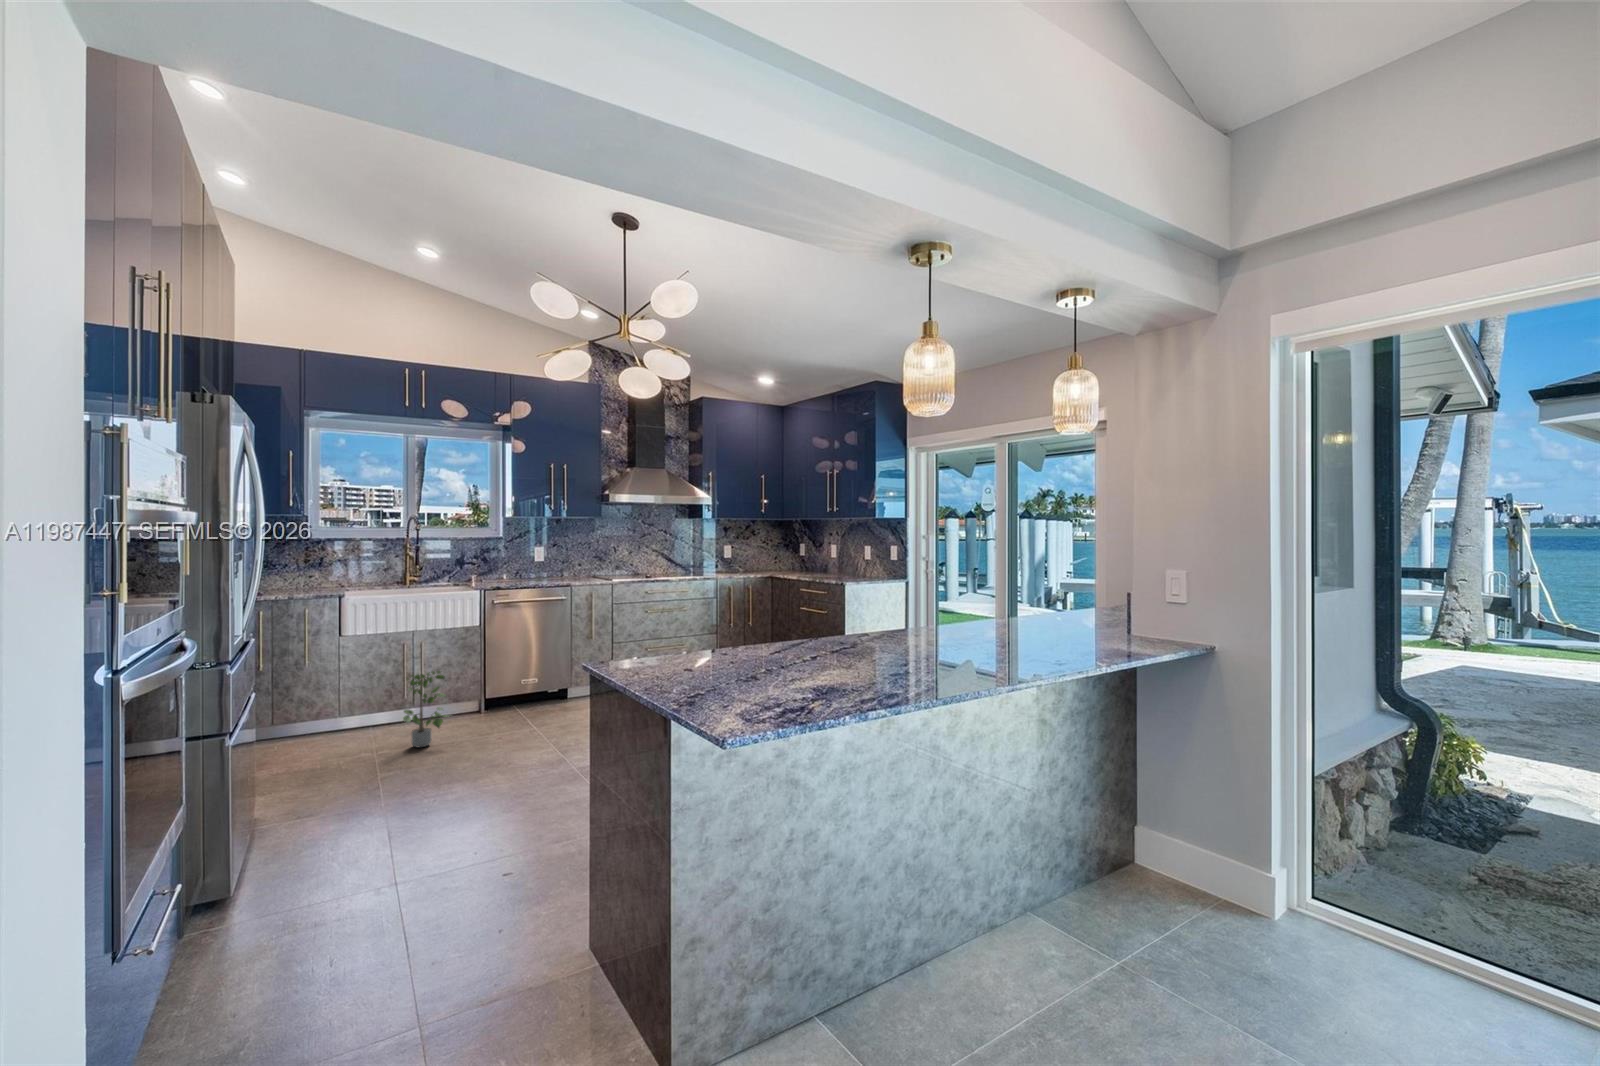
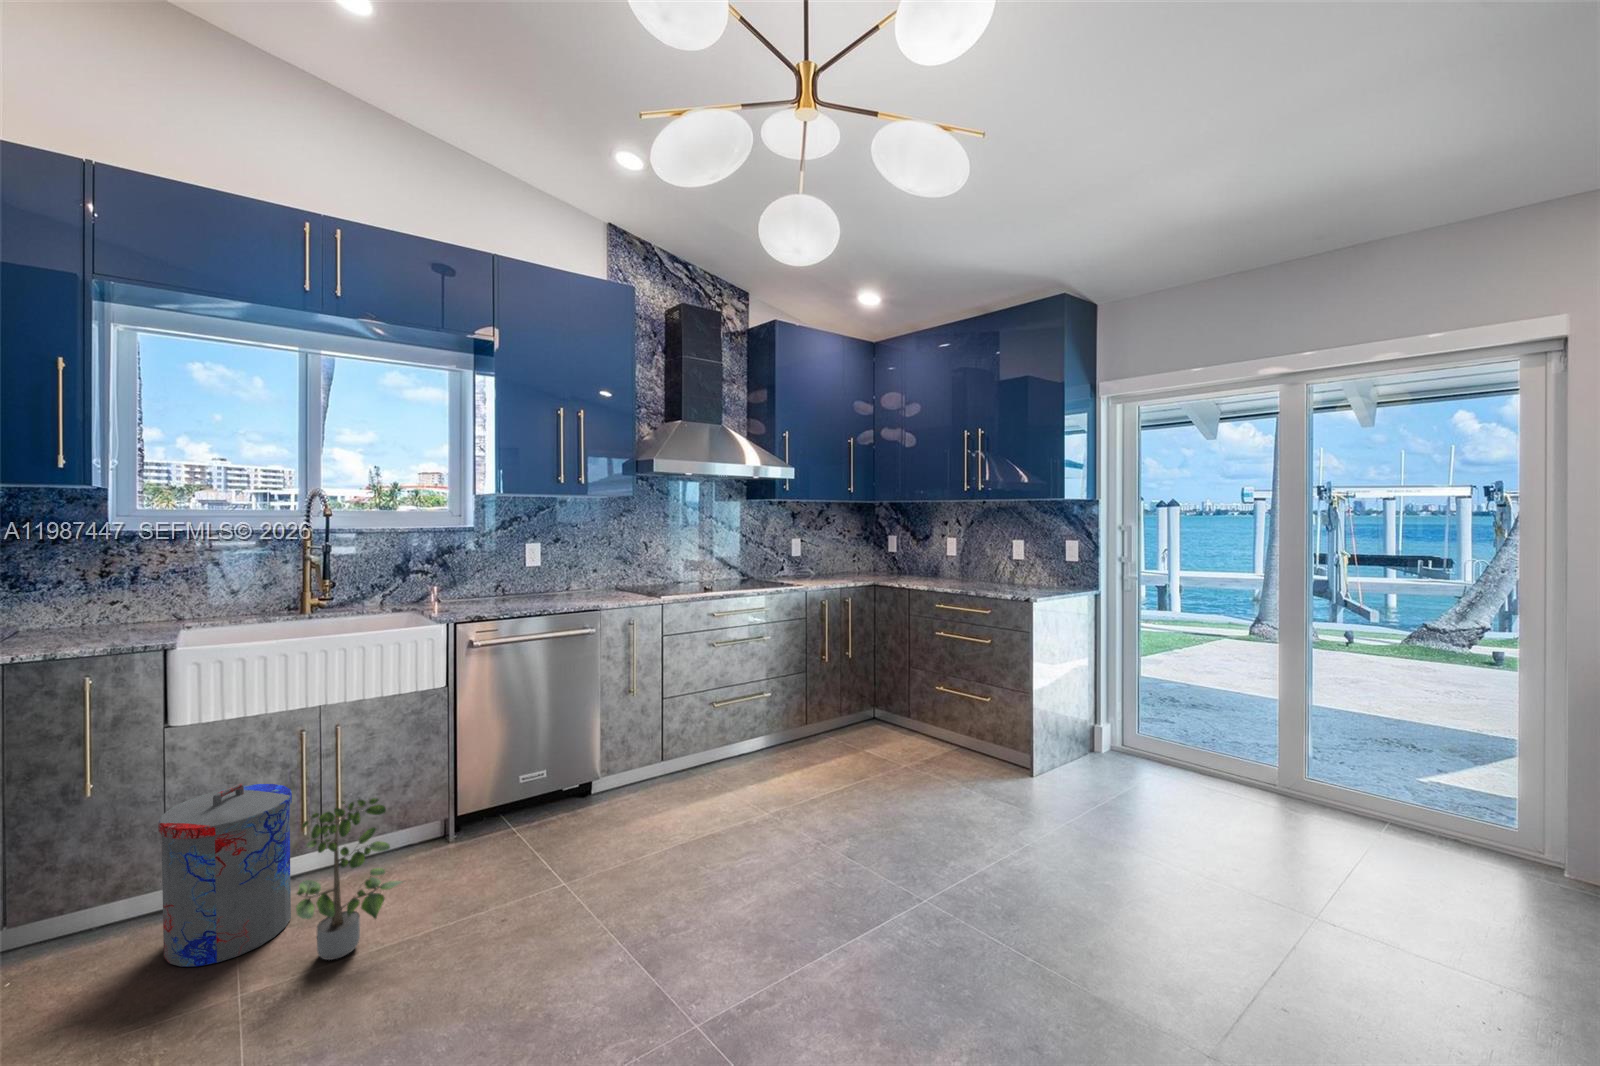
trash can: none [342,664,400,747] -> present [158,784,292,967]

